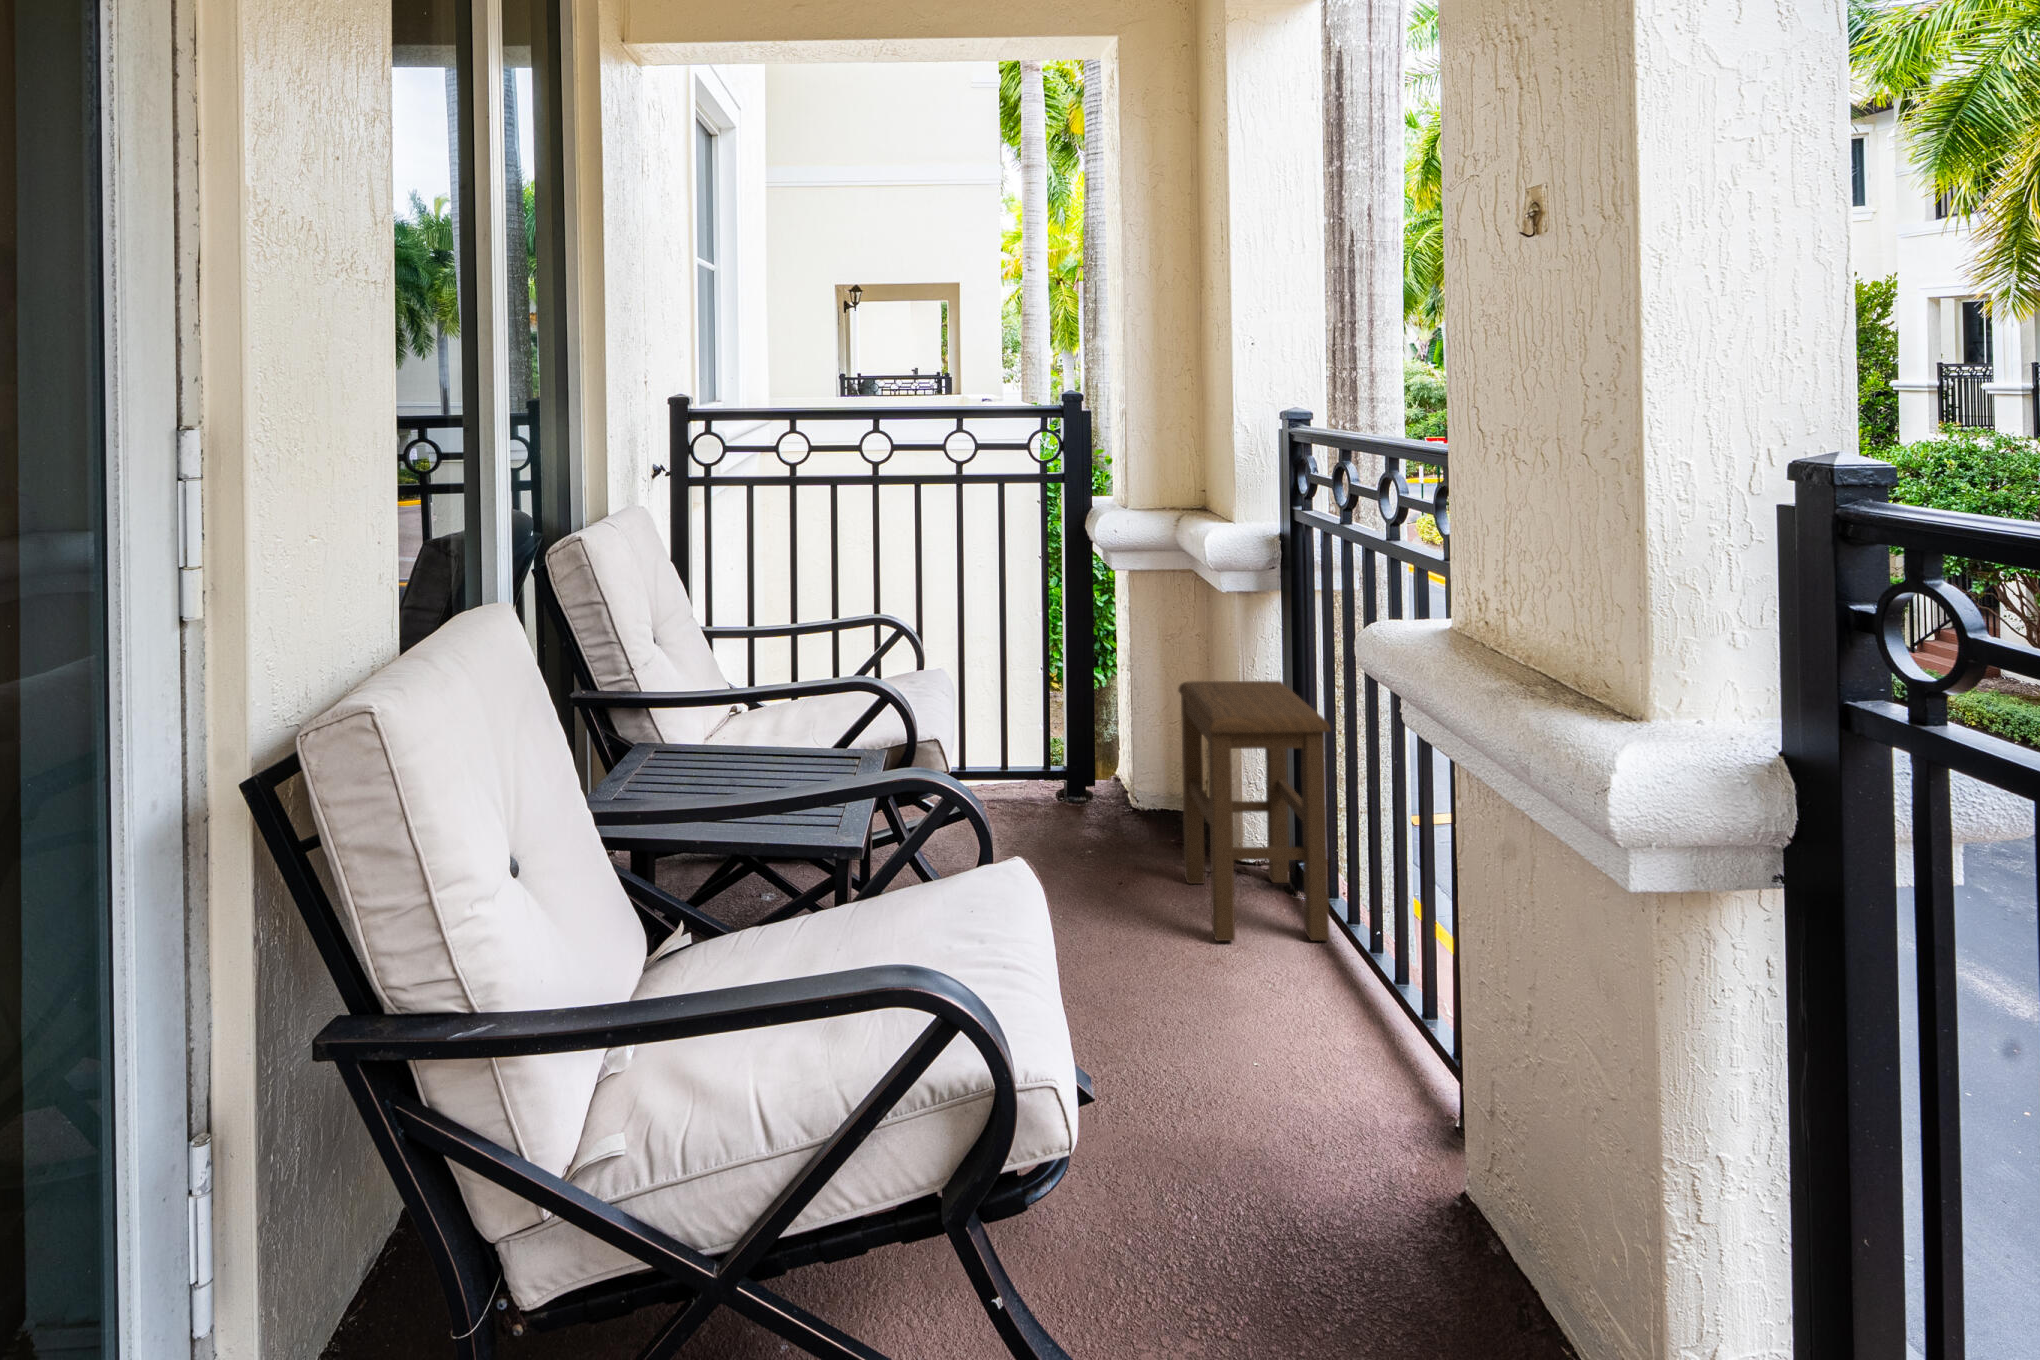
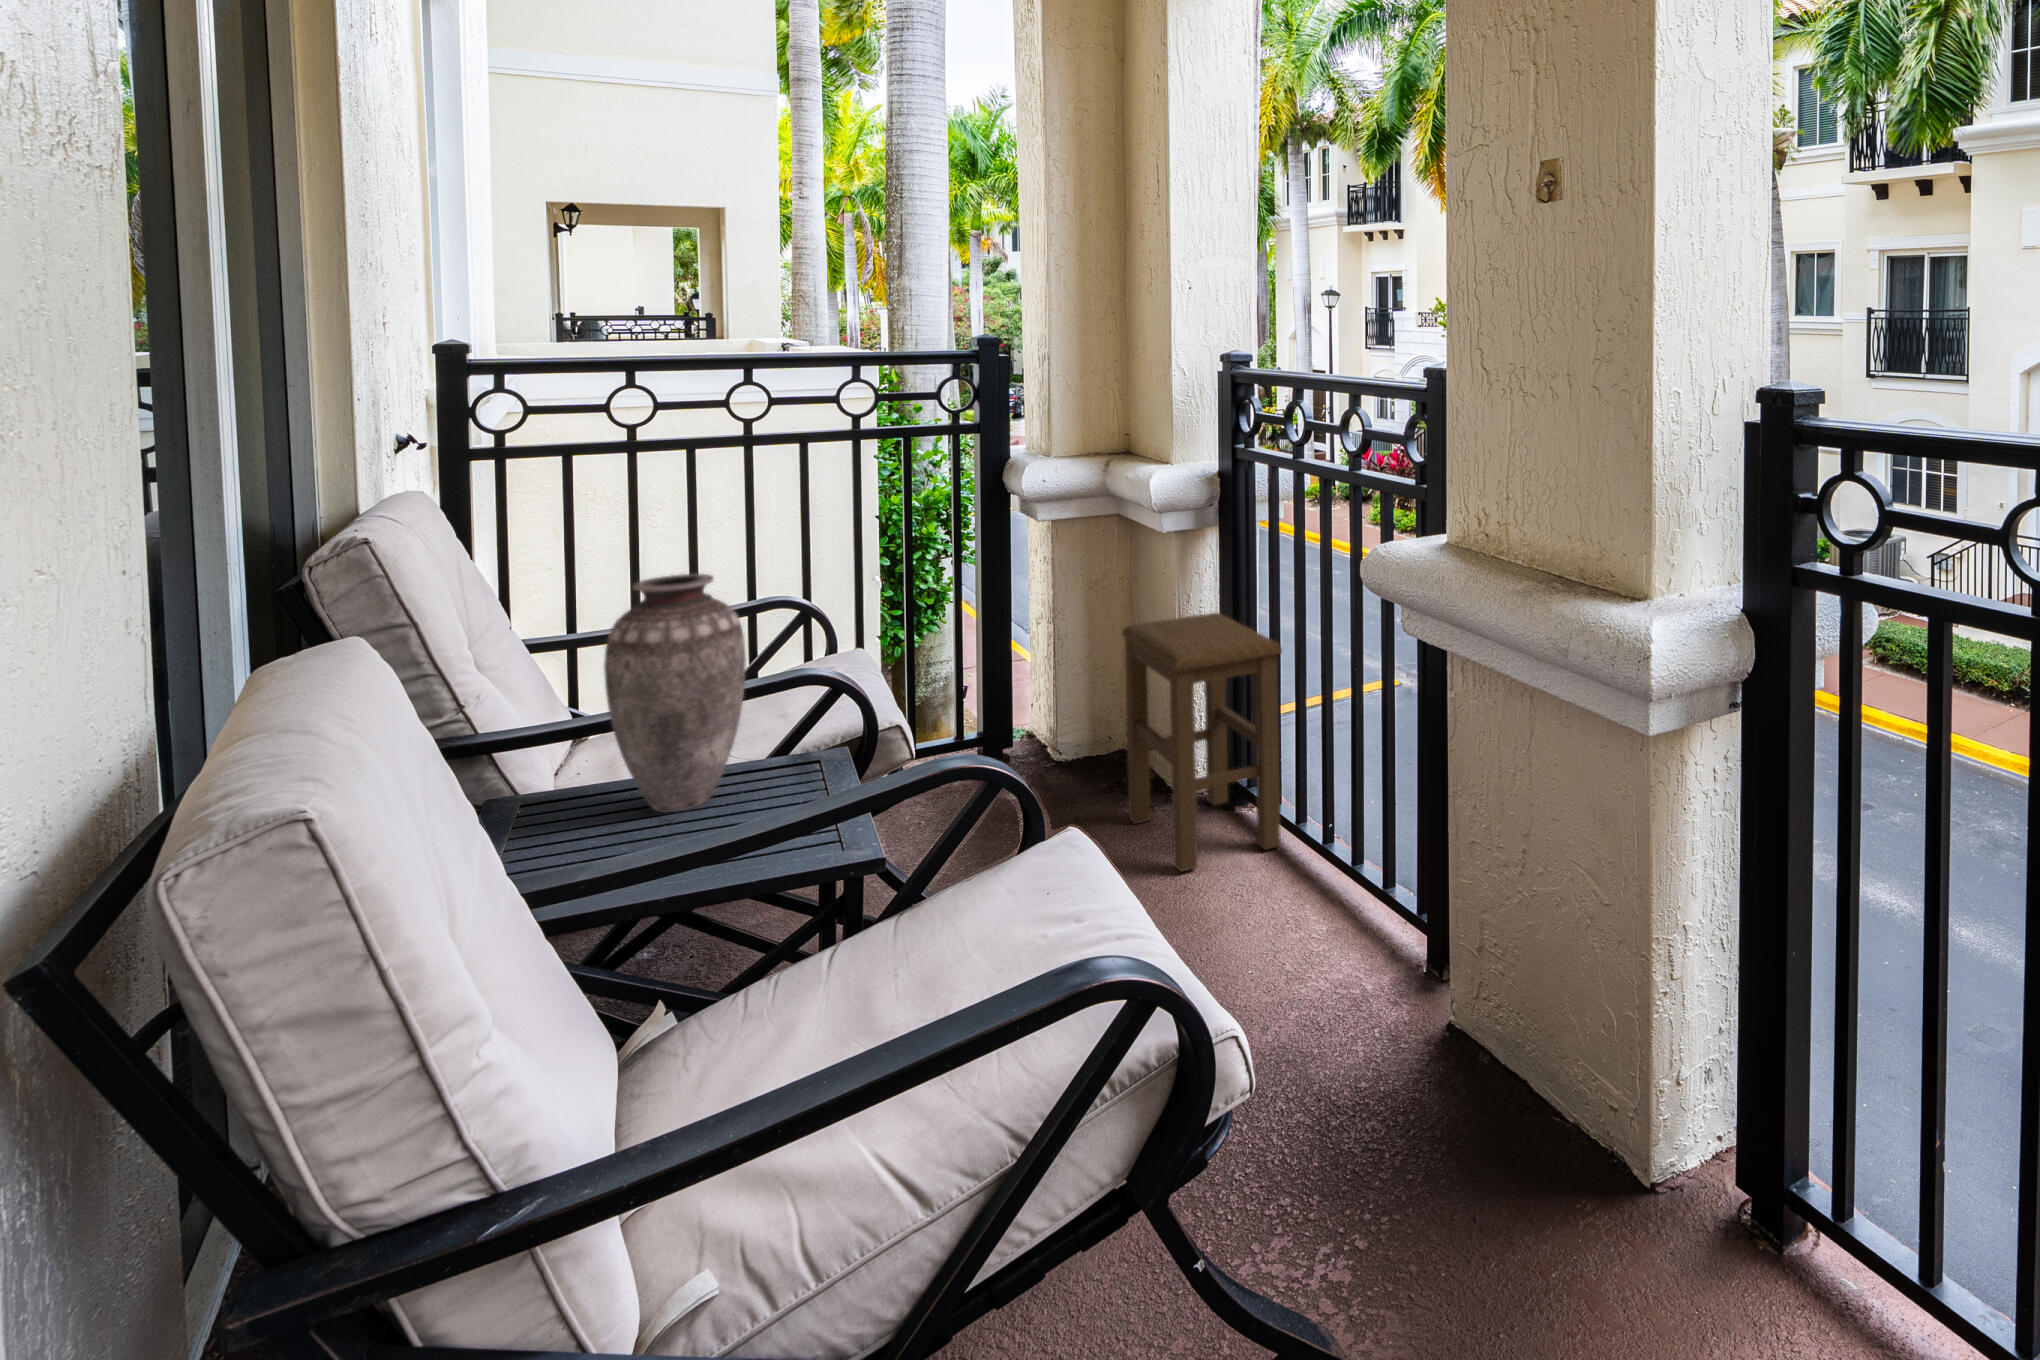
vase: none [708,585,807,779] -> present [604,574,745,812]

